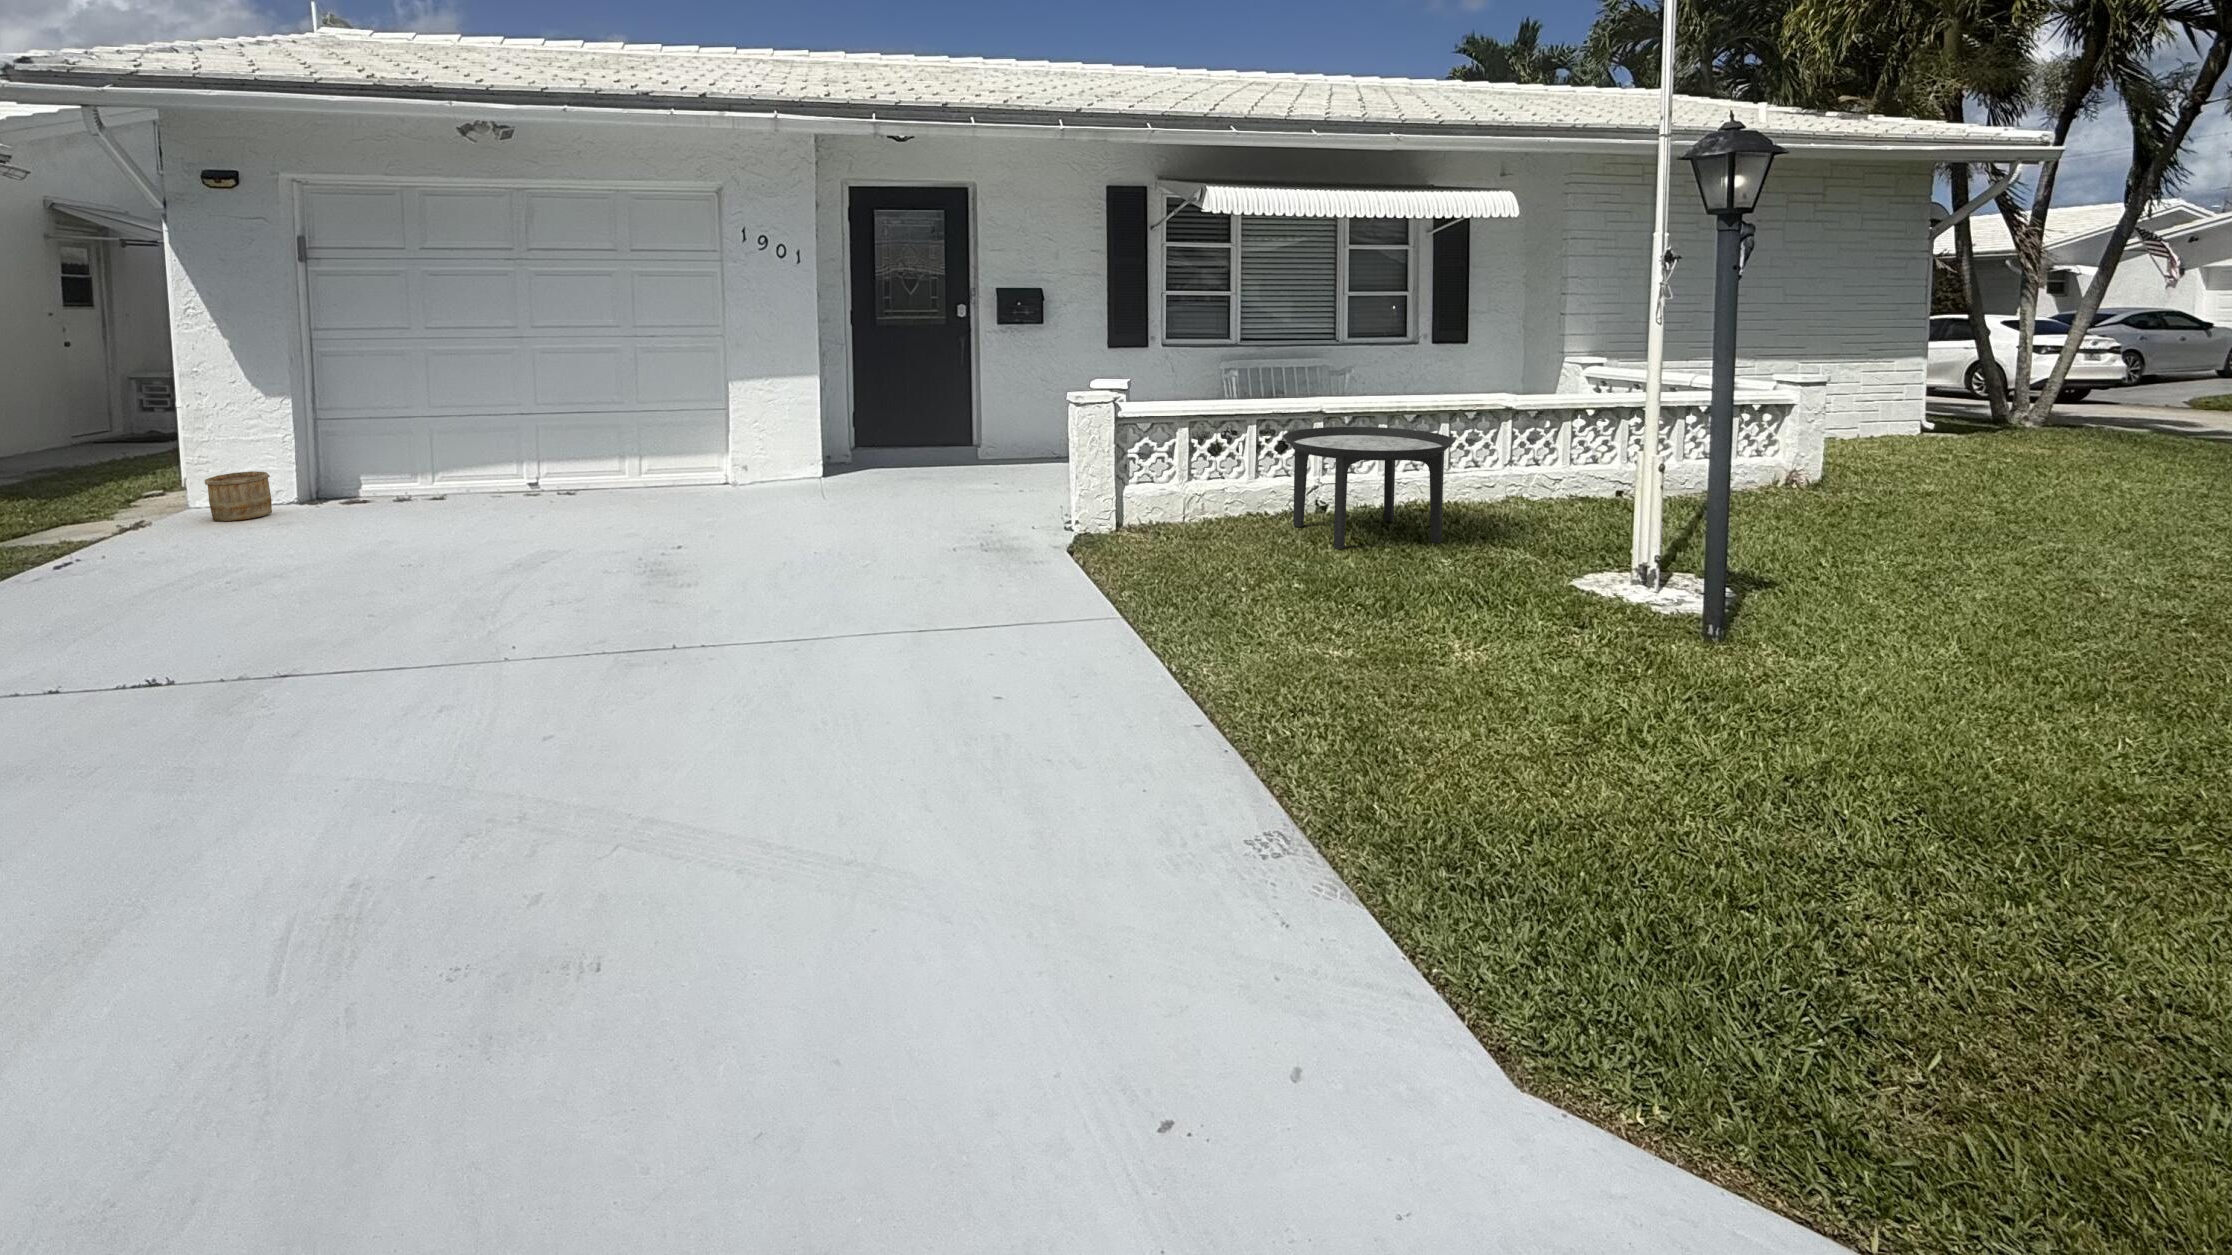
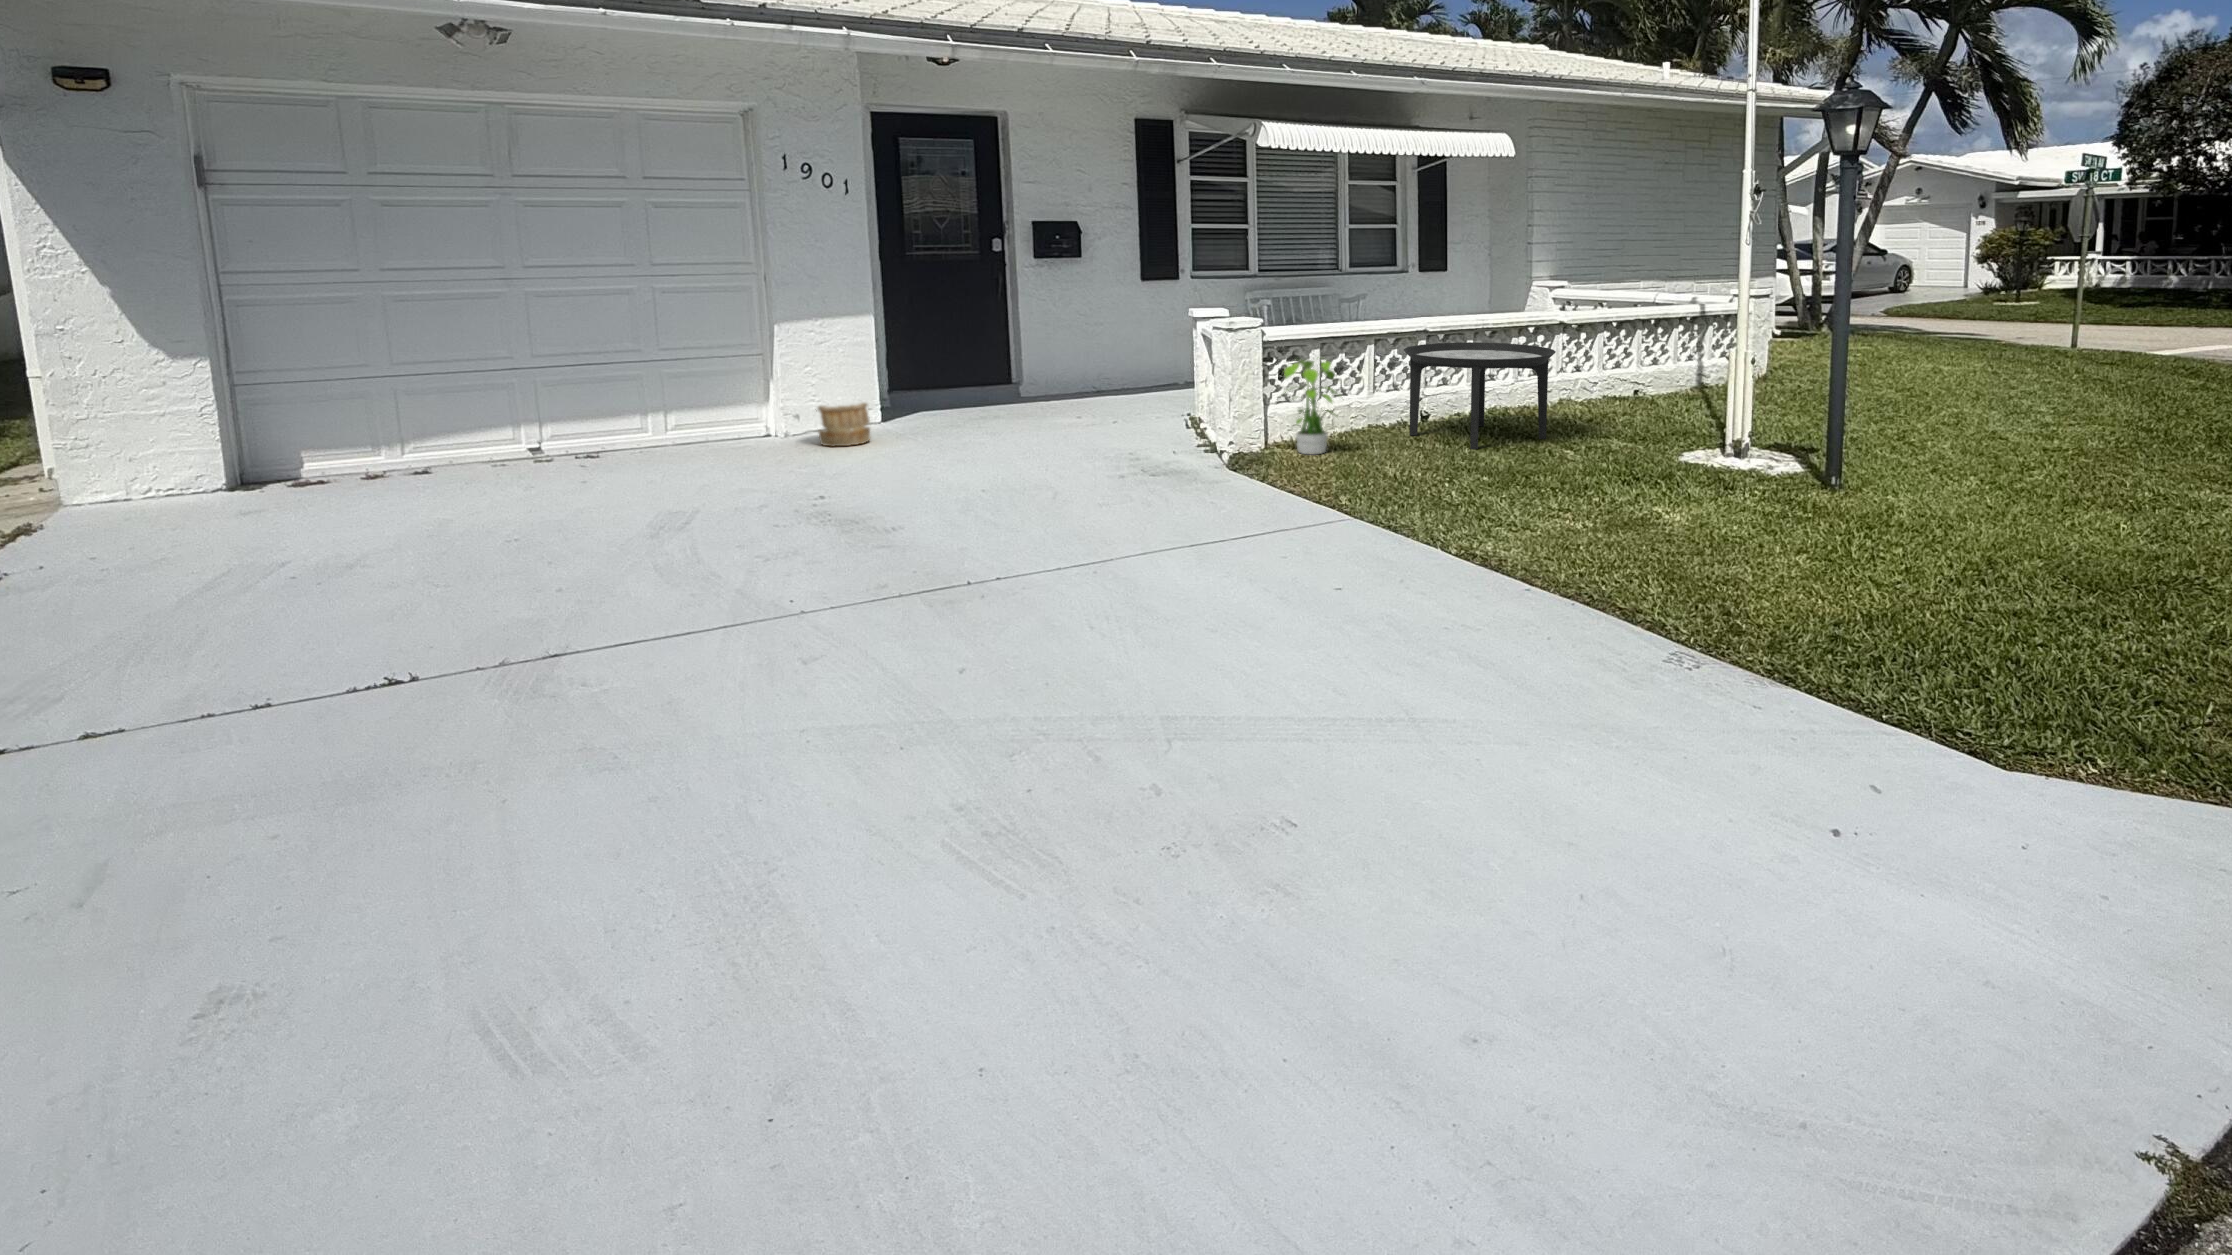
potted plant: none [1128,436,1194,540] -> present [1284,360,1336,454]
wooden bucket: present [205,471,272,521] -> present [818,403,870,446]

